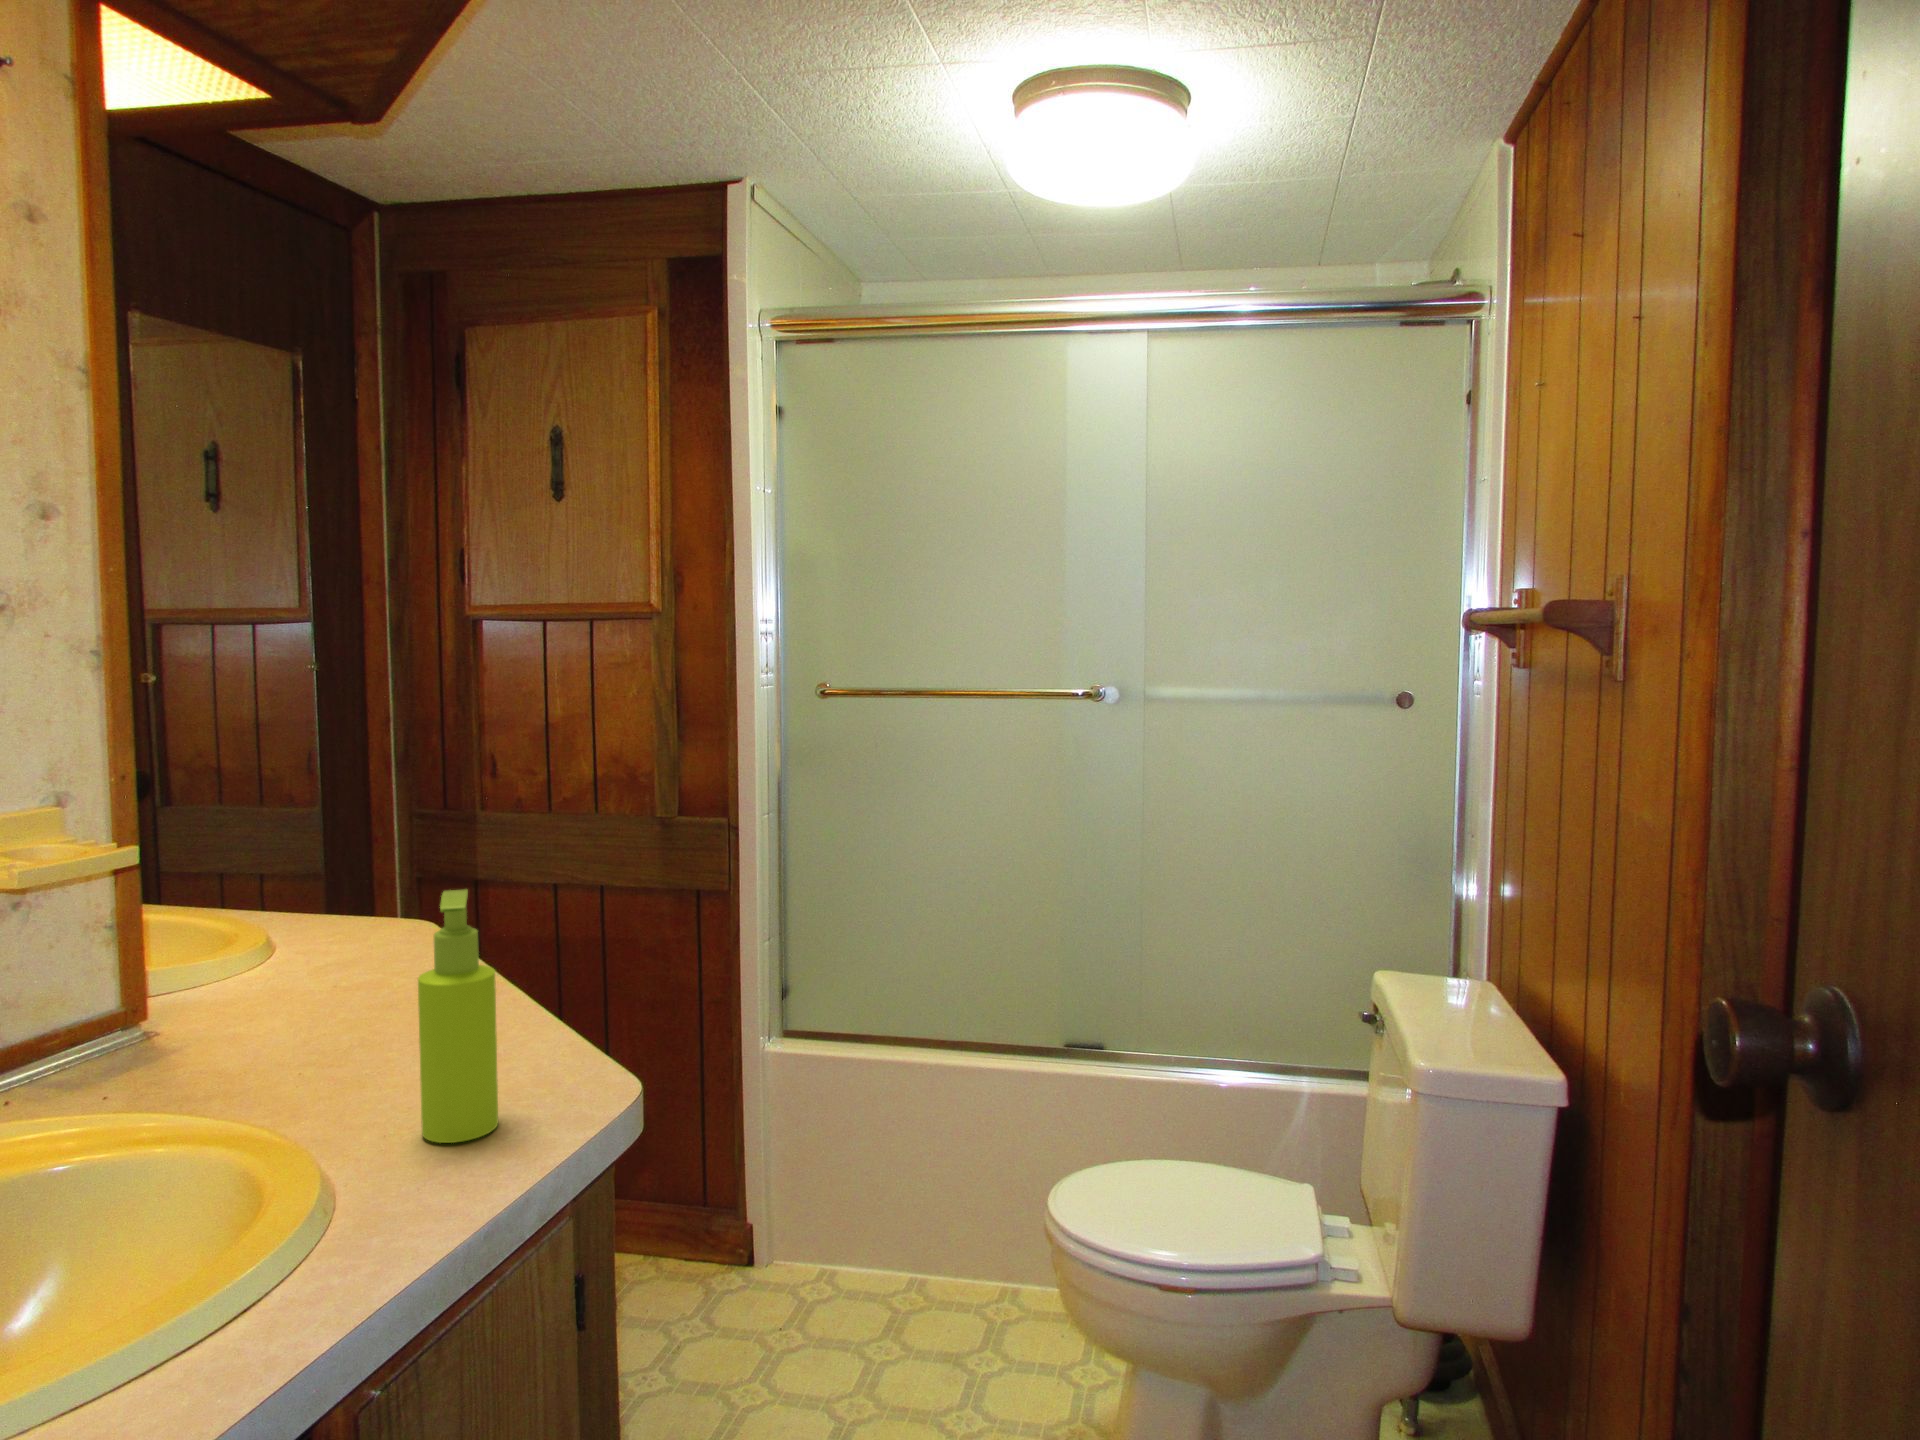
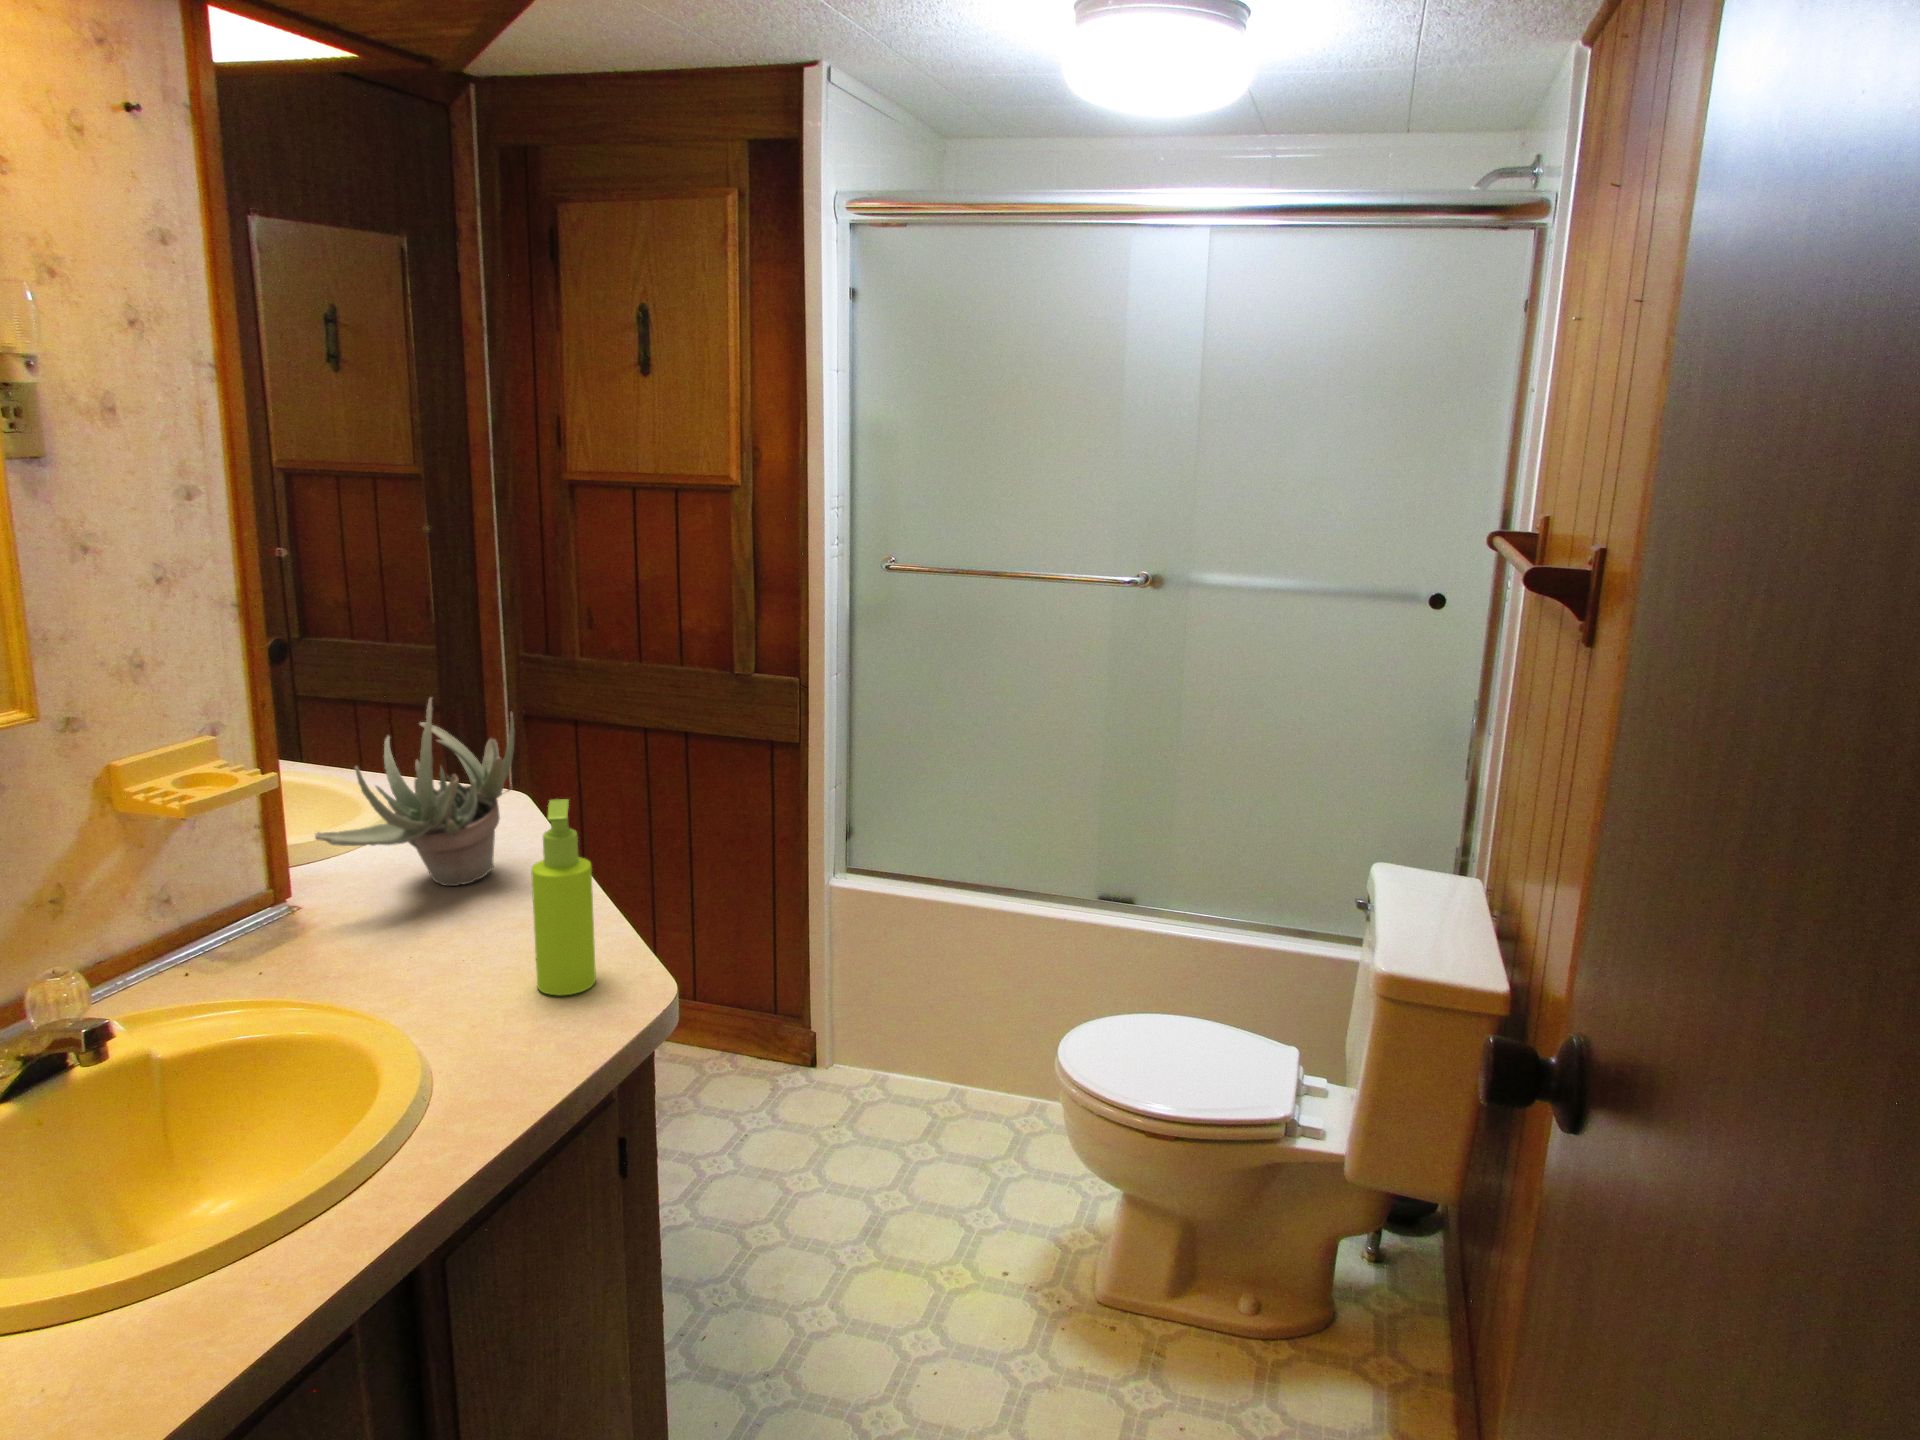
succulent plant: none [141,792,403,1030] -> present [315,698,515,886]

